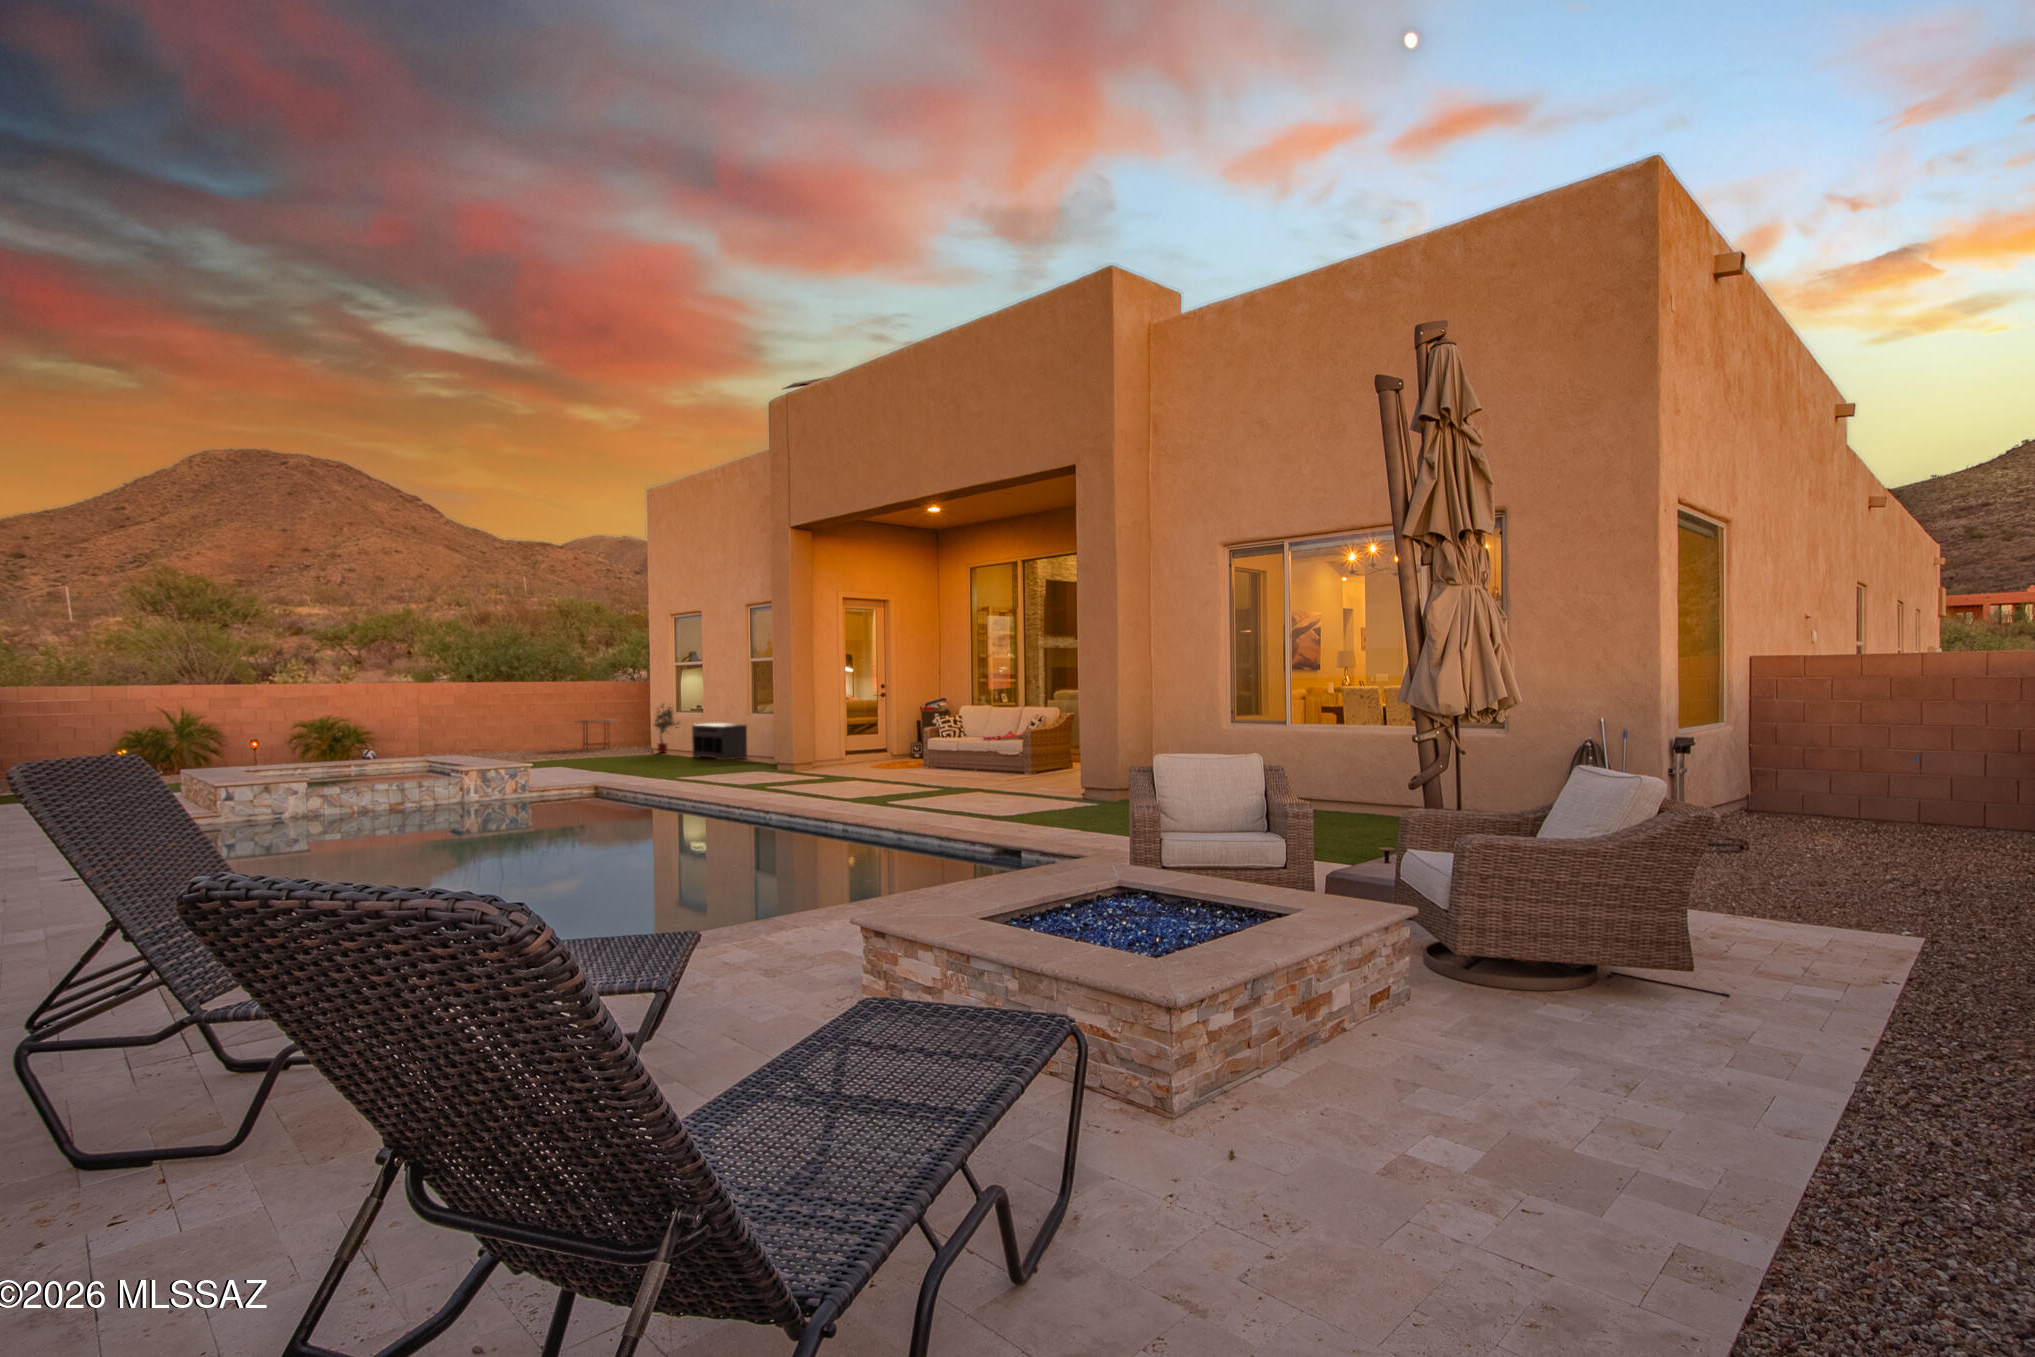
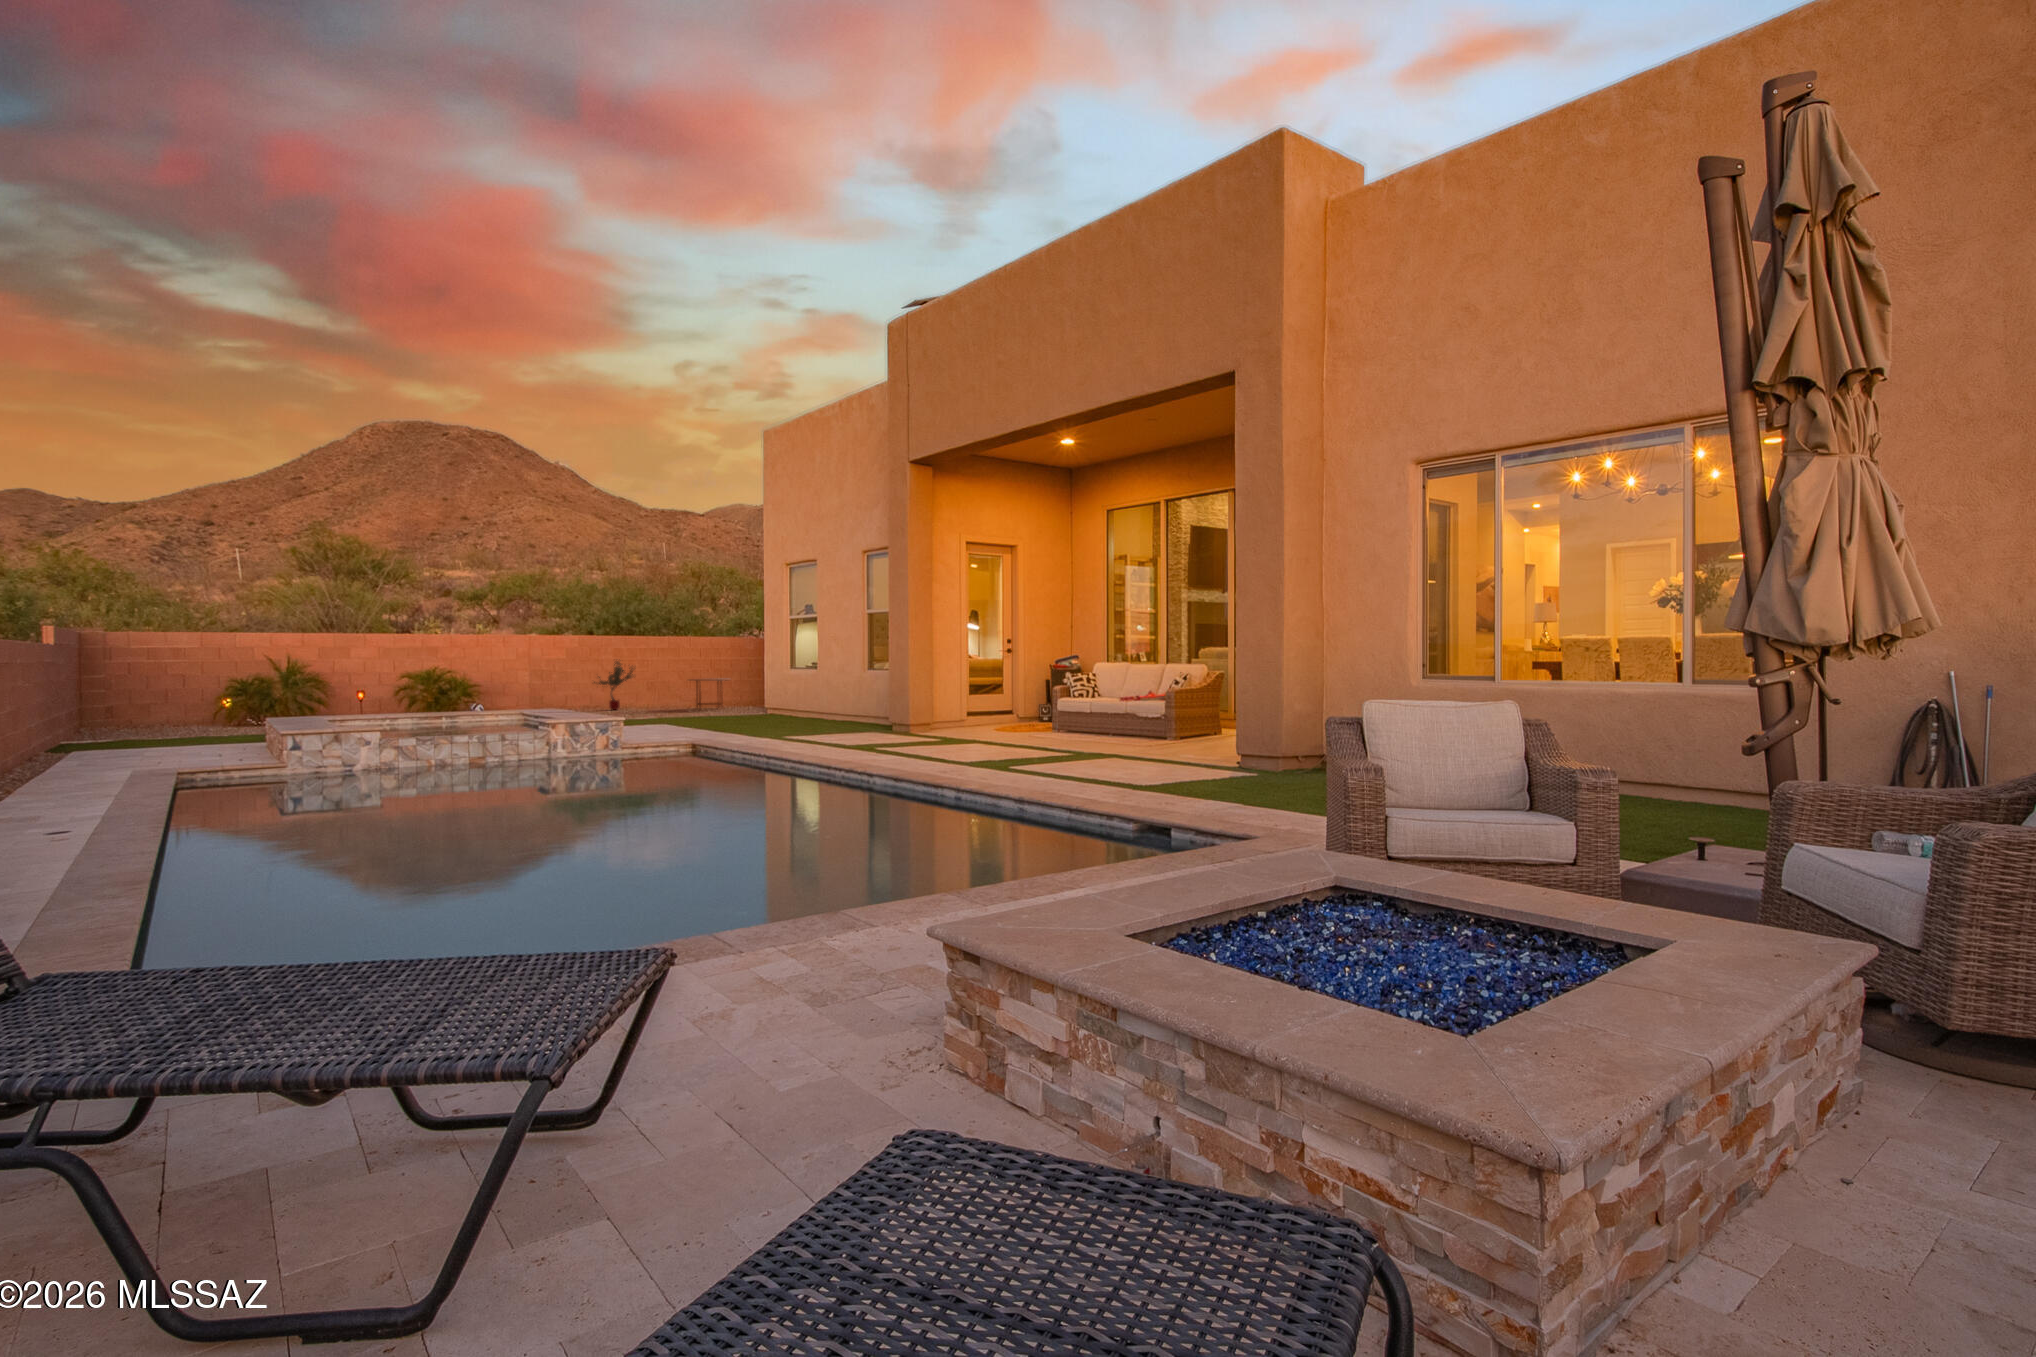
potted tree: present [654,703,679,753] -> present [594,661,633,710]
bench: present [692,723,747,760] -> none [804,682,861,722]

